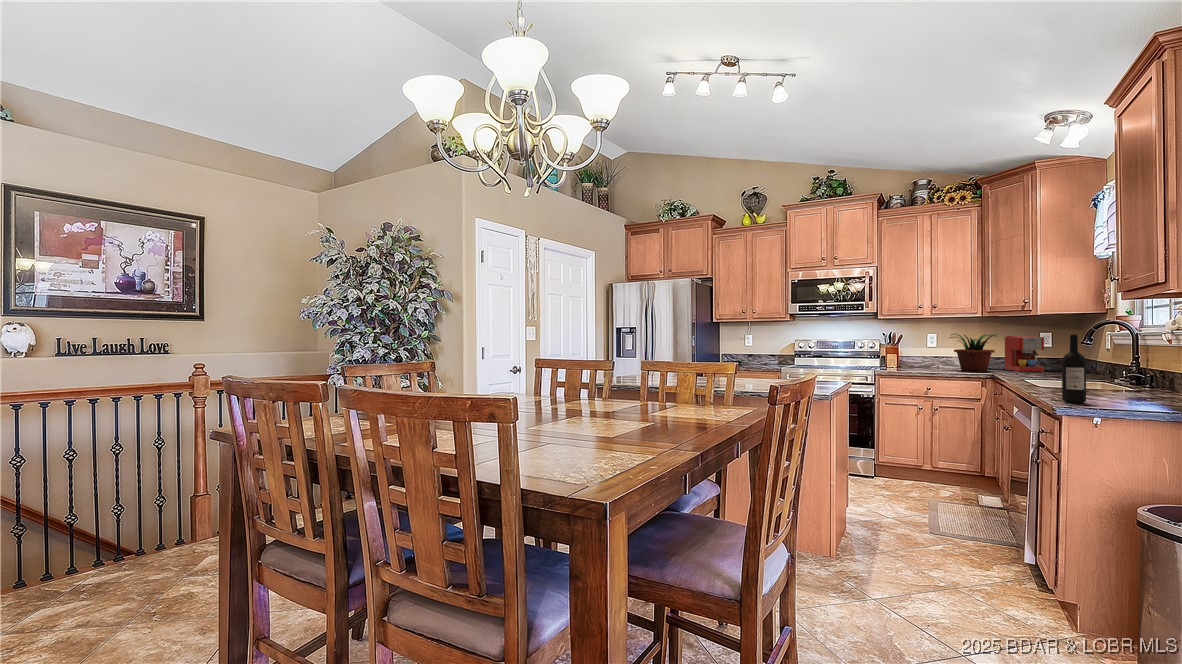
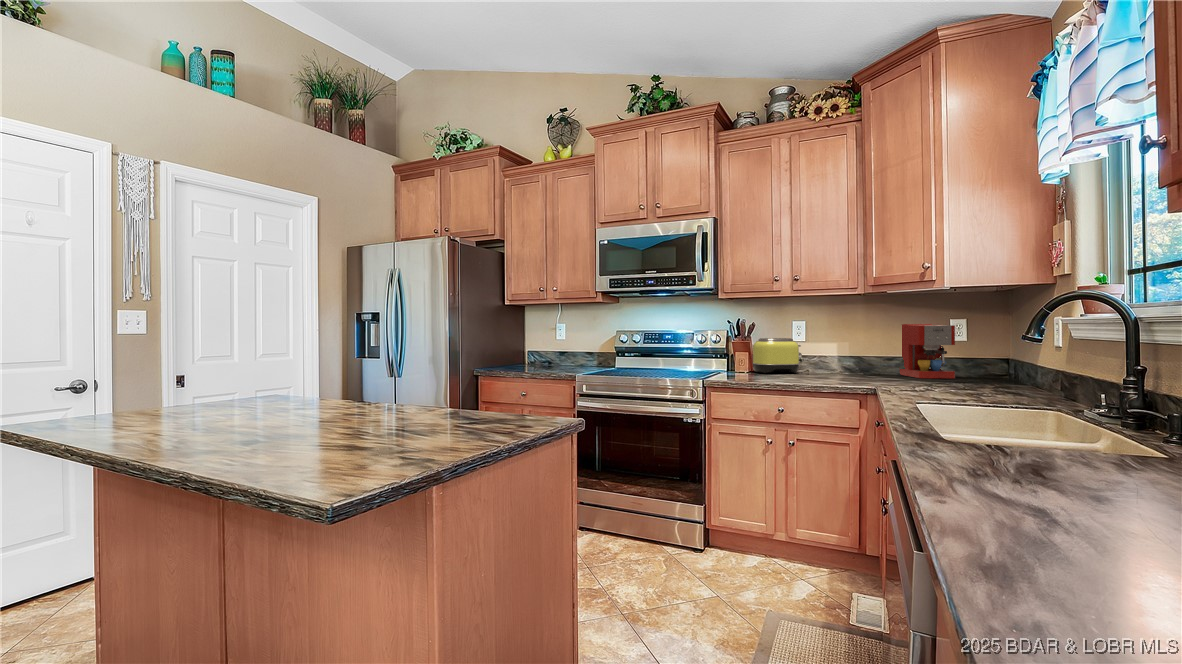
potted plant: present [950,334,997,372] -> none [815,320,887,381]
wine bottle: present [1062,334,1086,403] -> none [1008,299,1090,543]
toaster: none [899,345,936,368] -> present [753,338,804,374]

